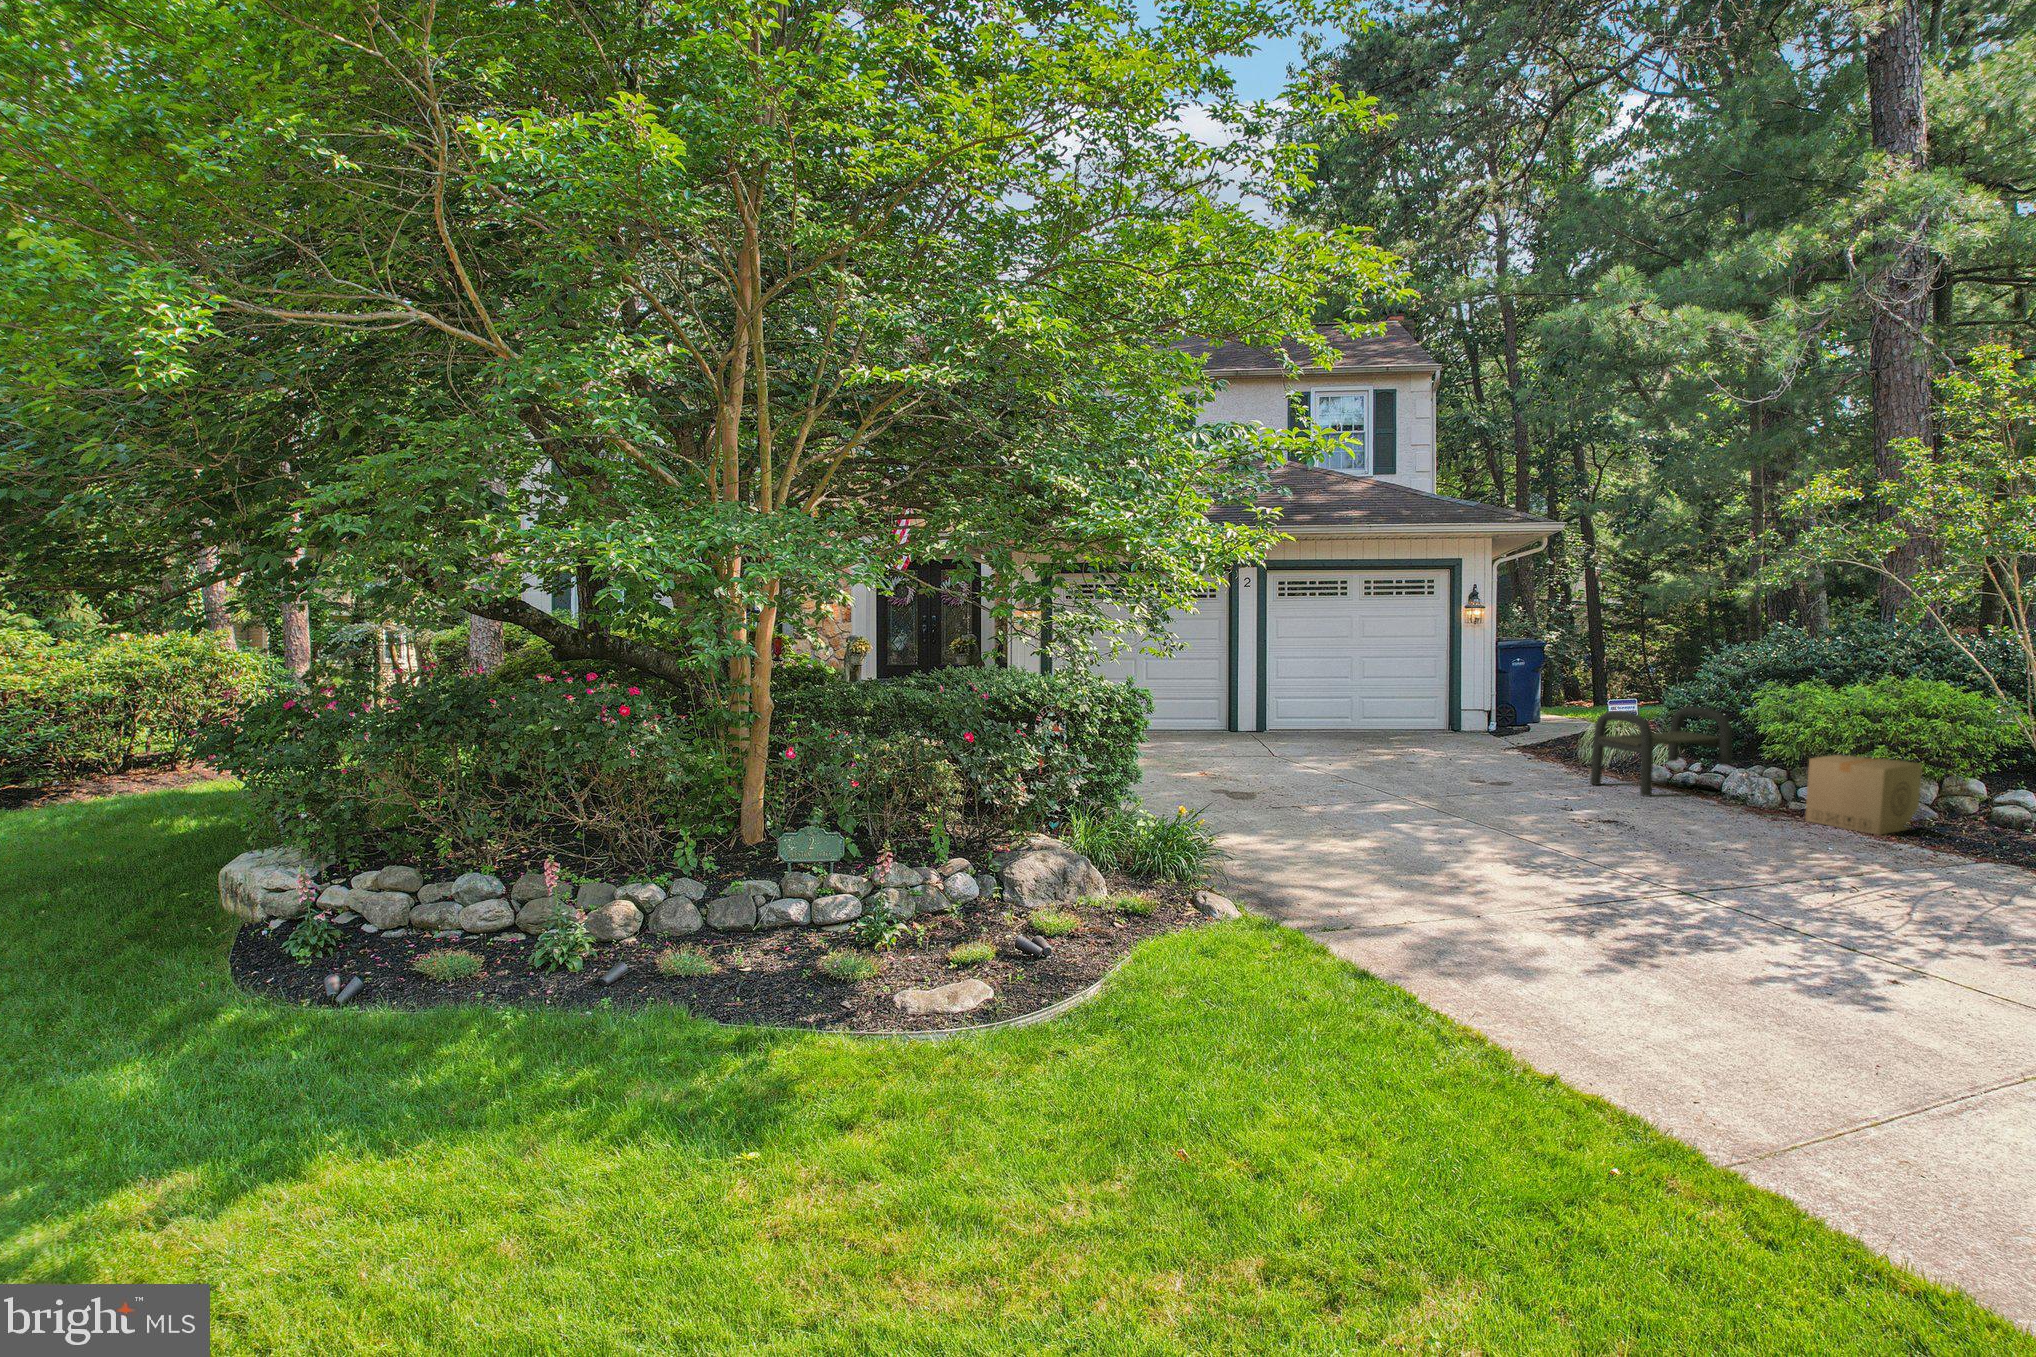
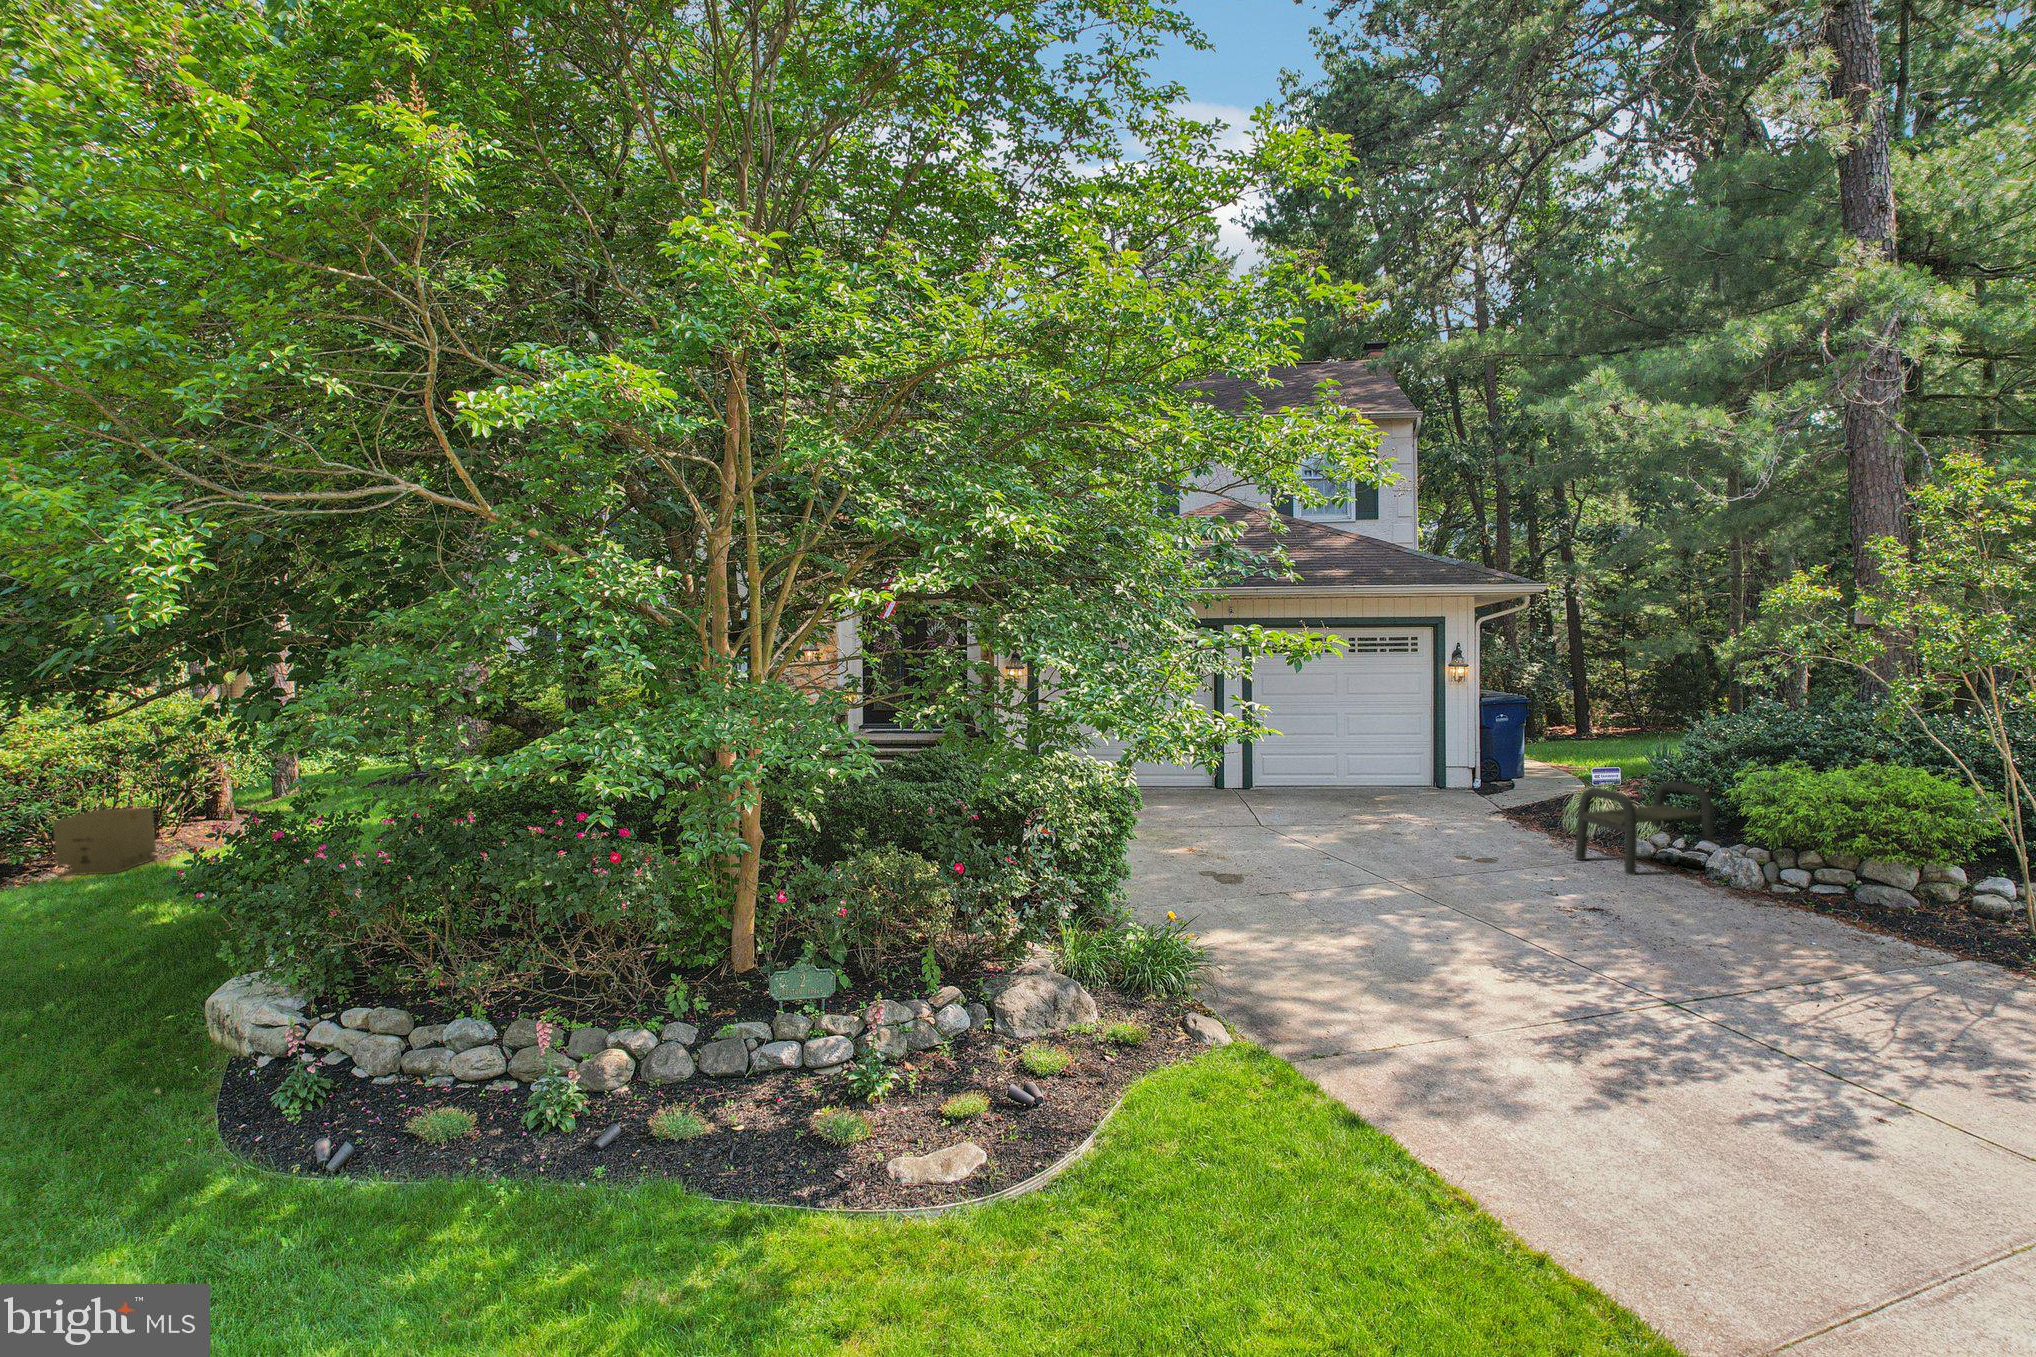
cardboard box: present [1805,754,1922,835] -> present [53,808,157,876]

